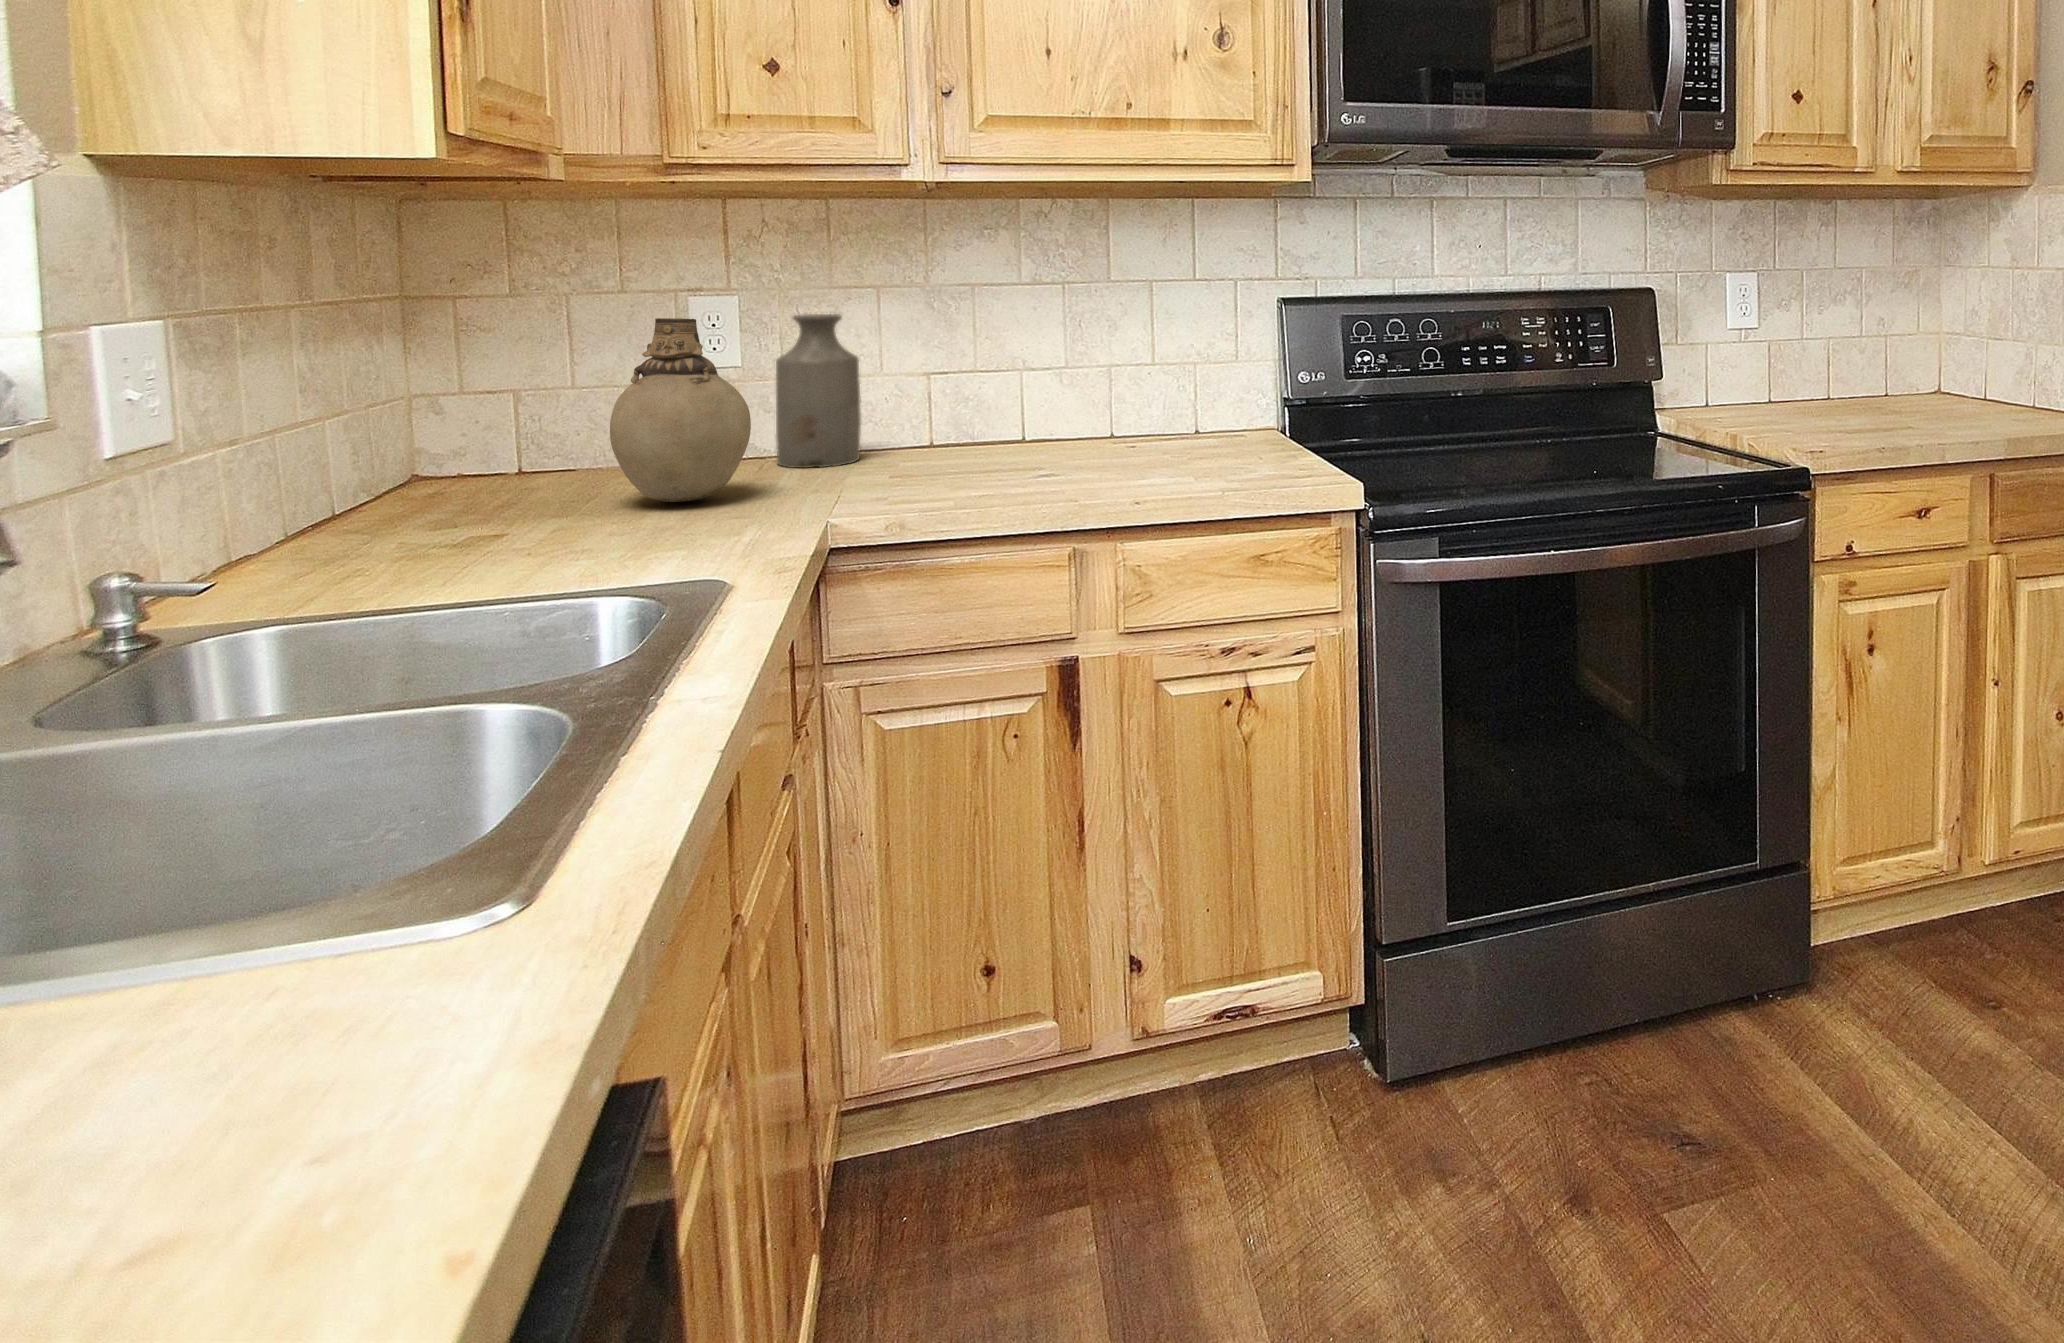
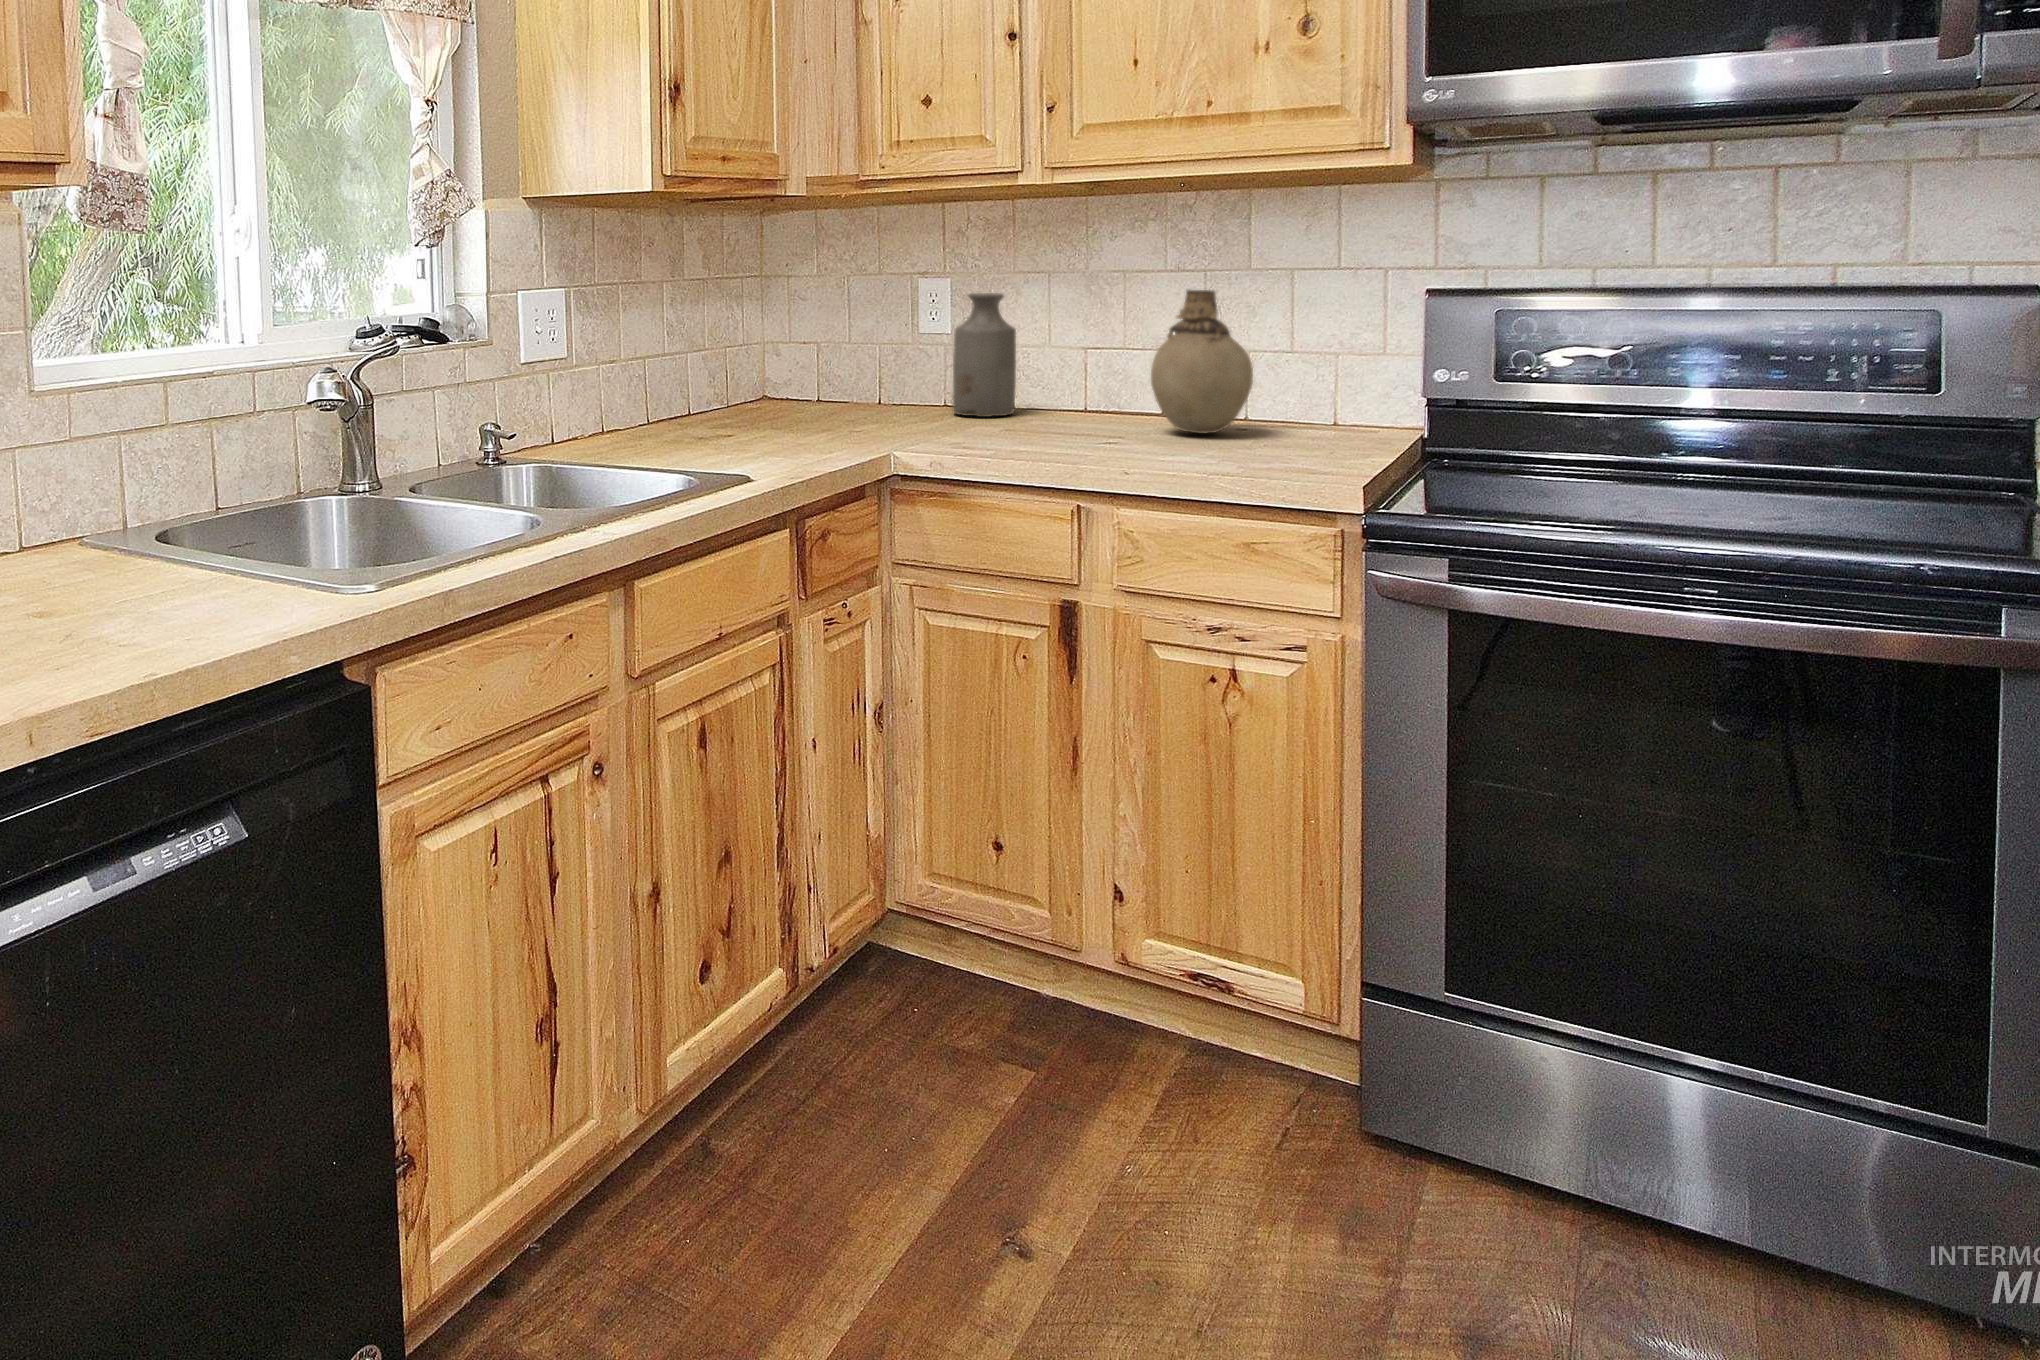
vase: present [610,318,751,502] -> present [1151,290,1253,434]

